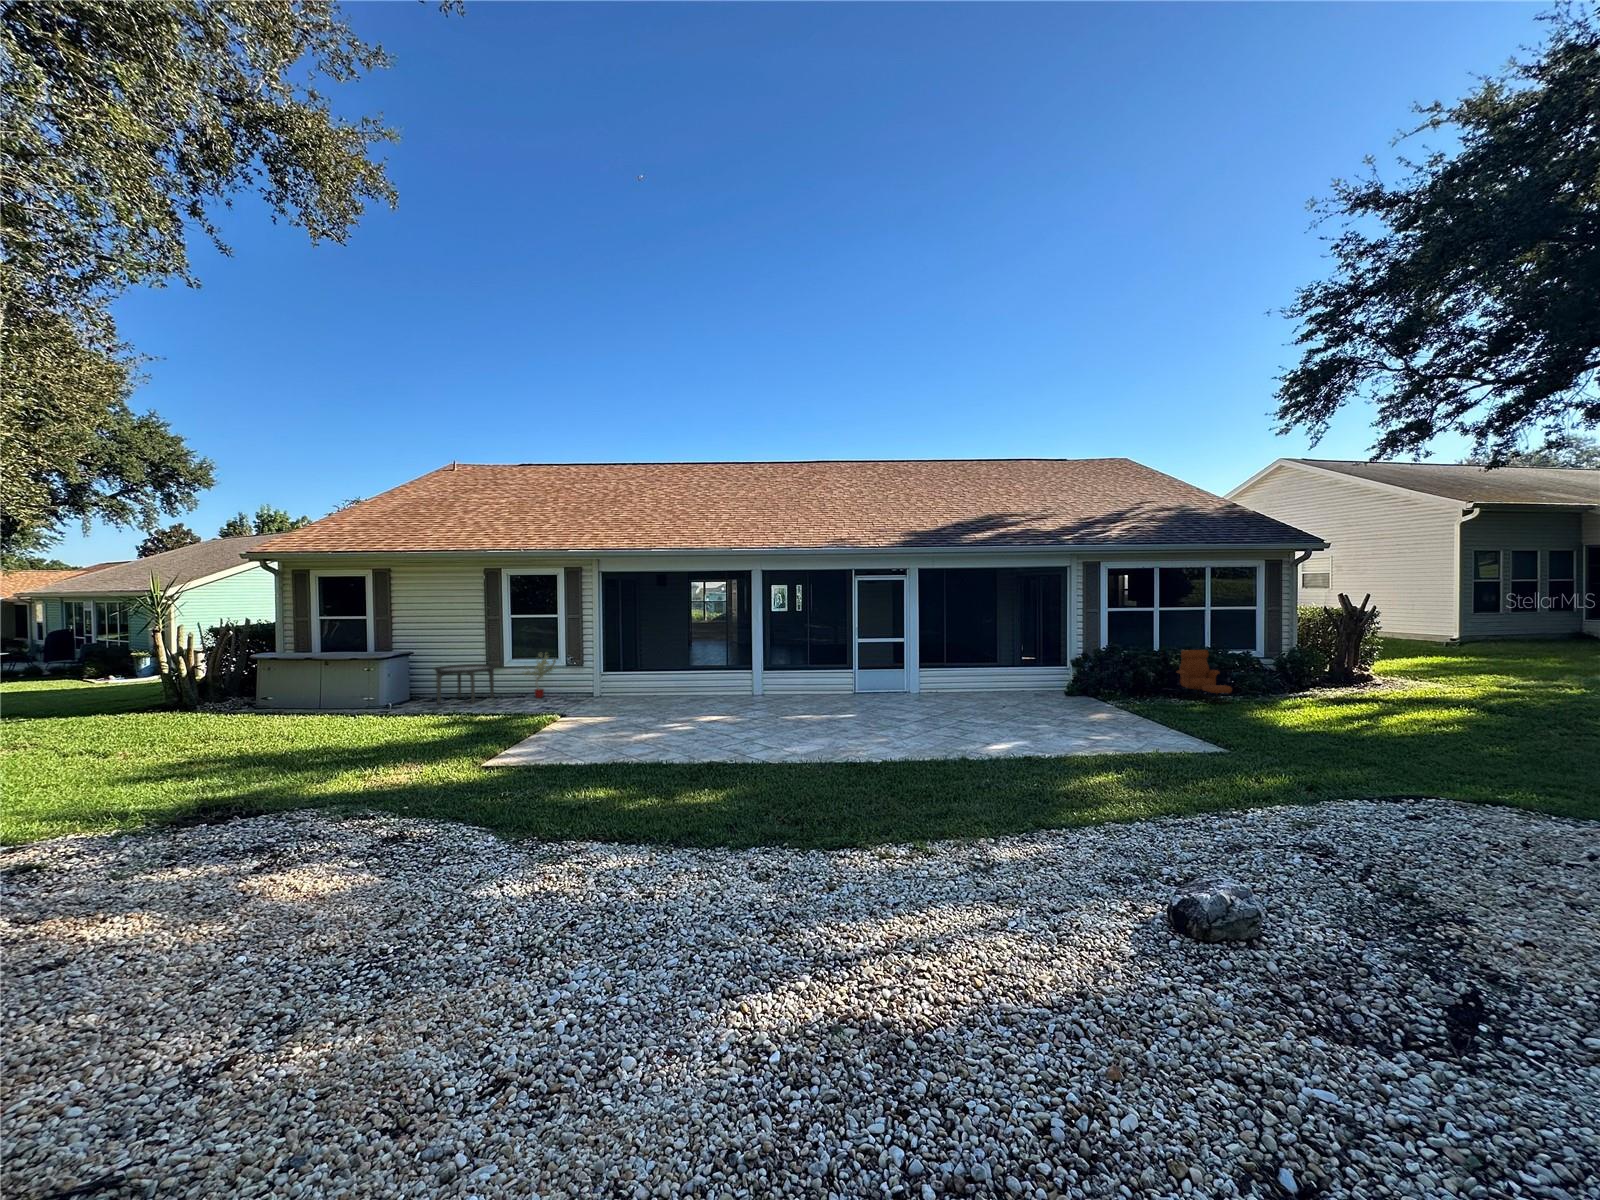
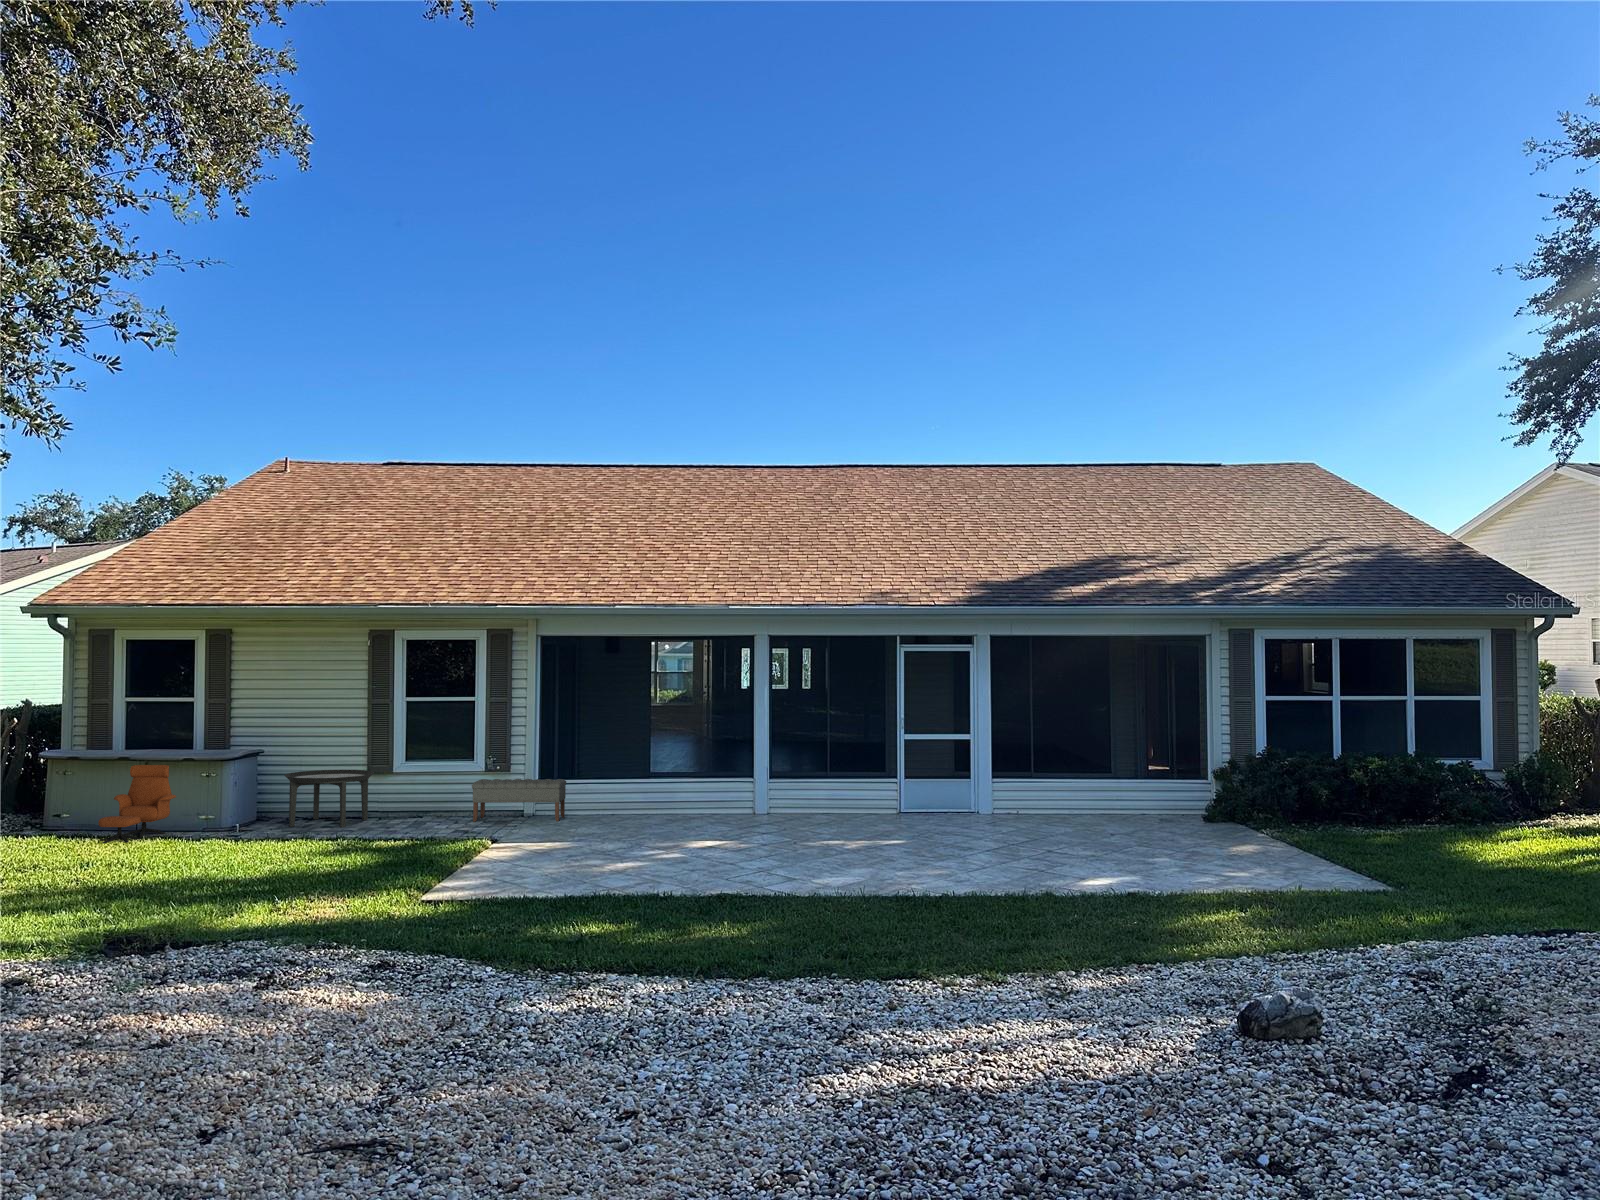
lounge chair: present [1177,650,1232,704] -> present [98,765,176,843]
potted tree: present [523,654,556,698] -> none [409,753,463,821]
bench: none [563,669,629,699] -> present [472,779,566,822]

